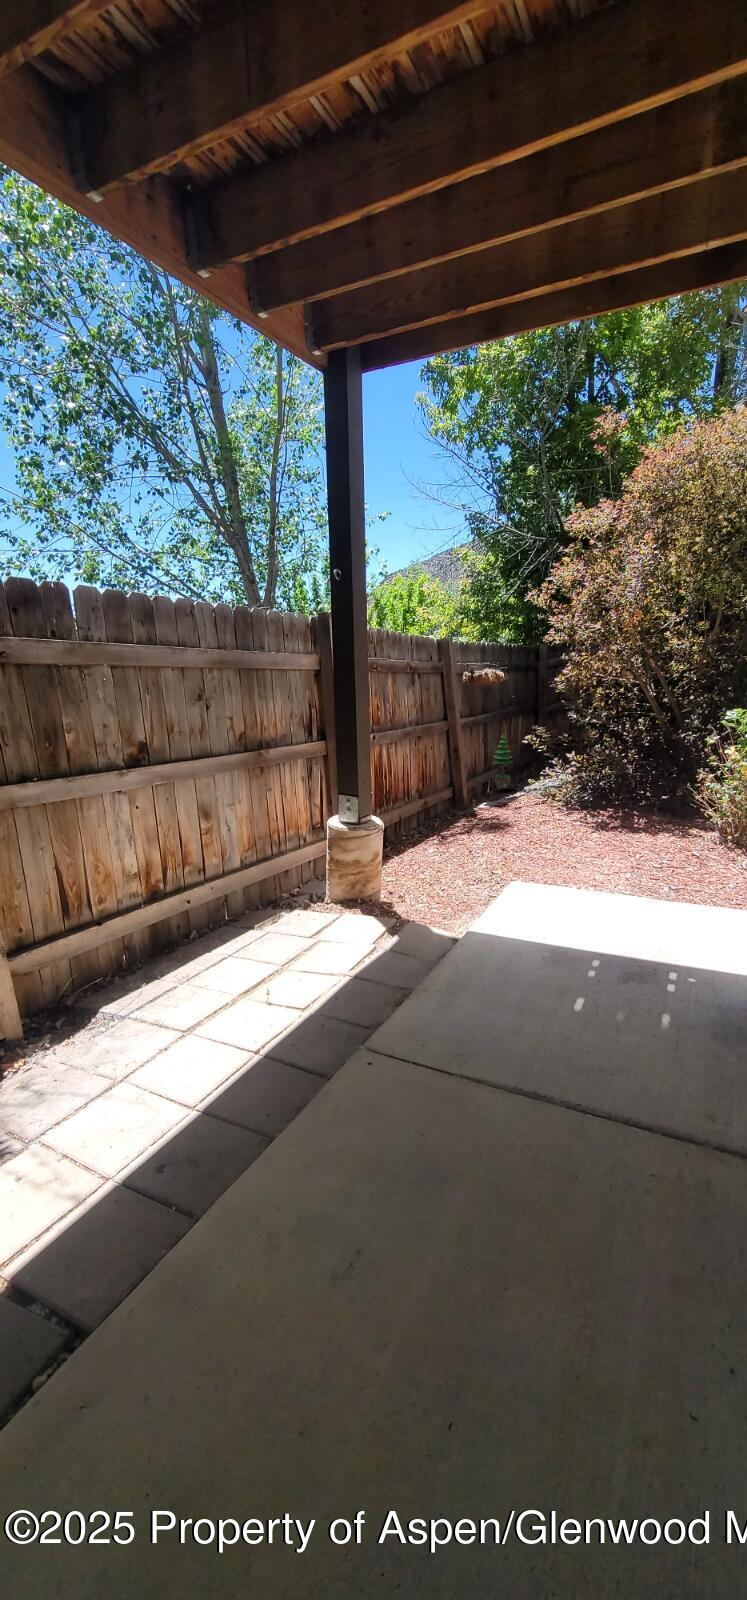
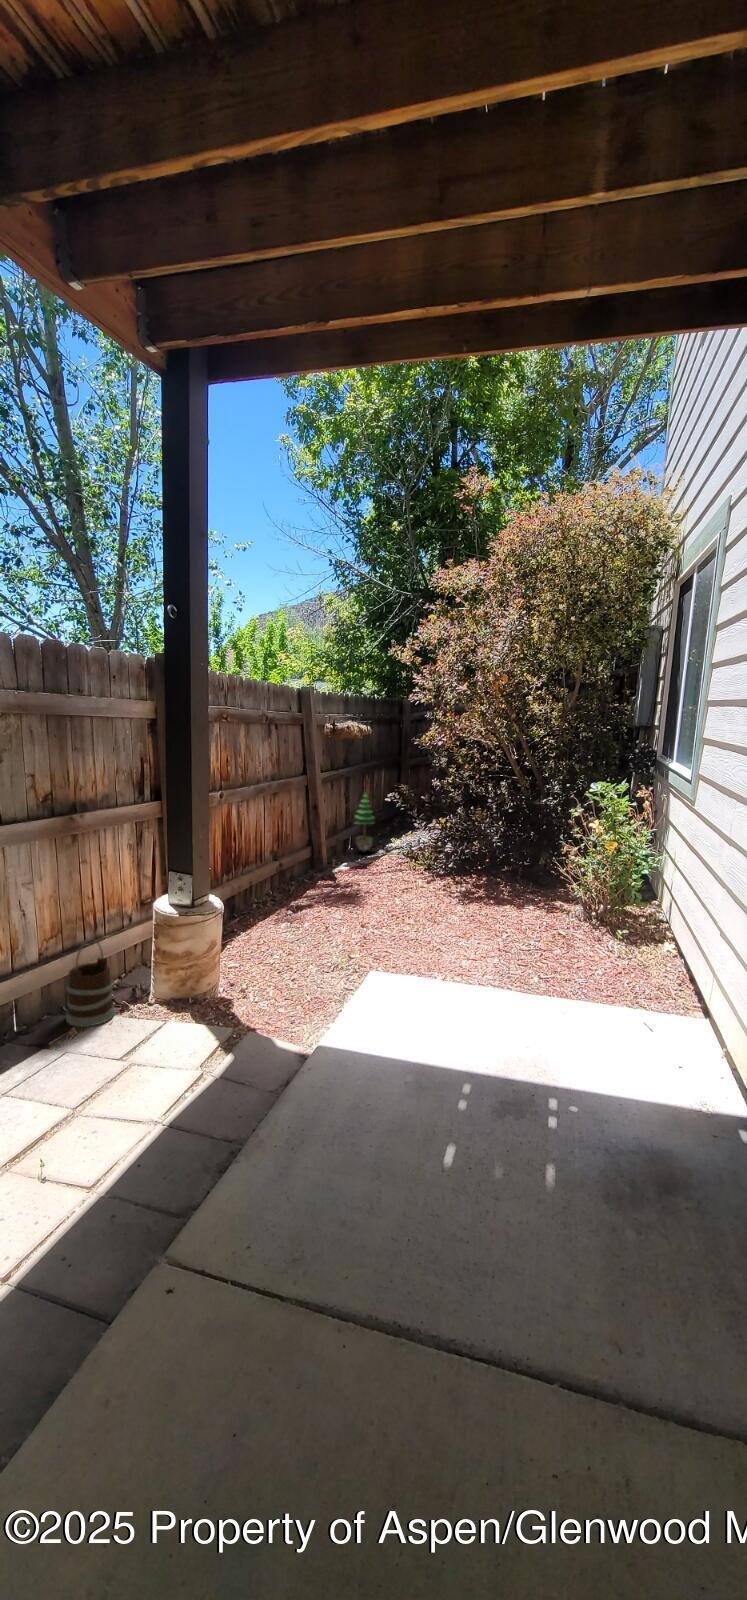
wooden bucket: none [263,849,300,918] -> present [66,938,115,1027]

